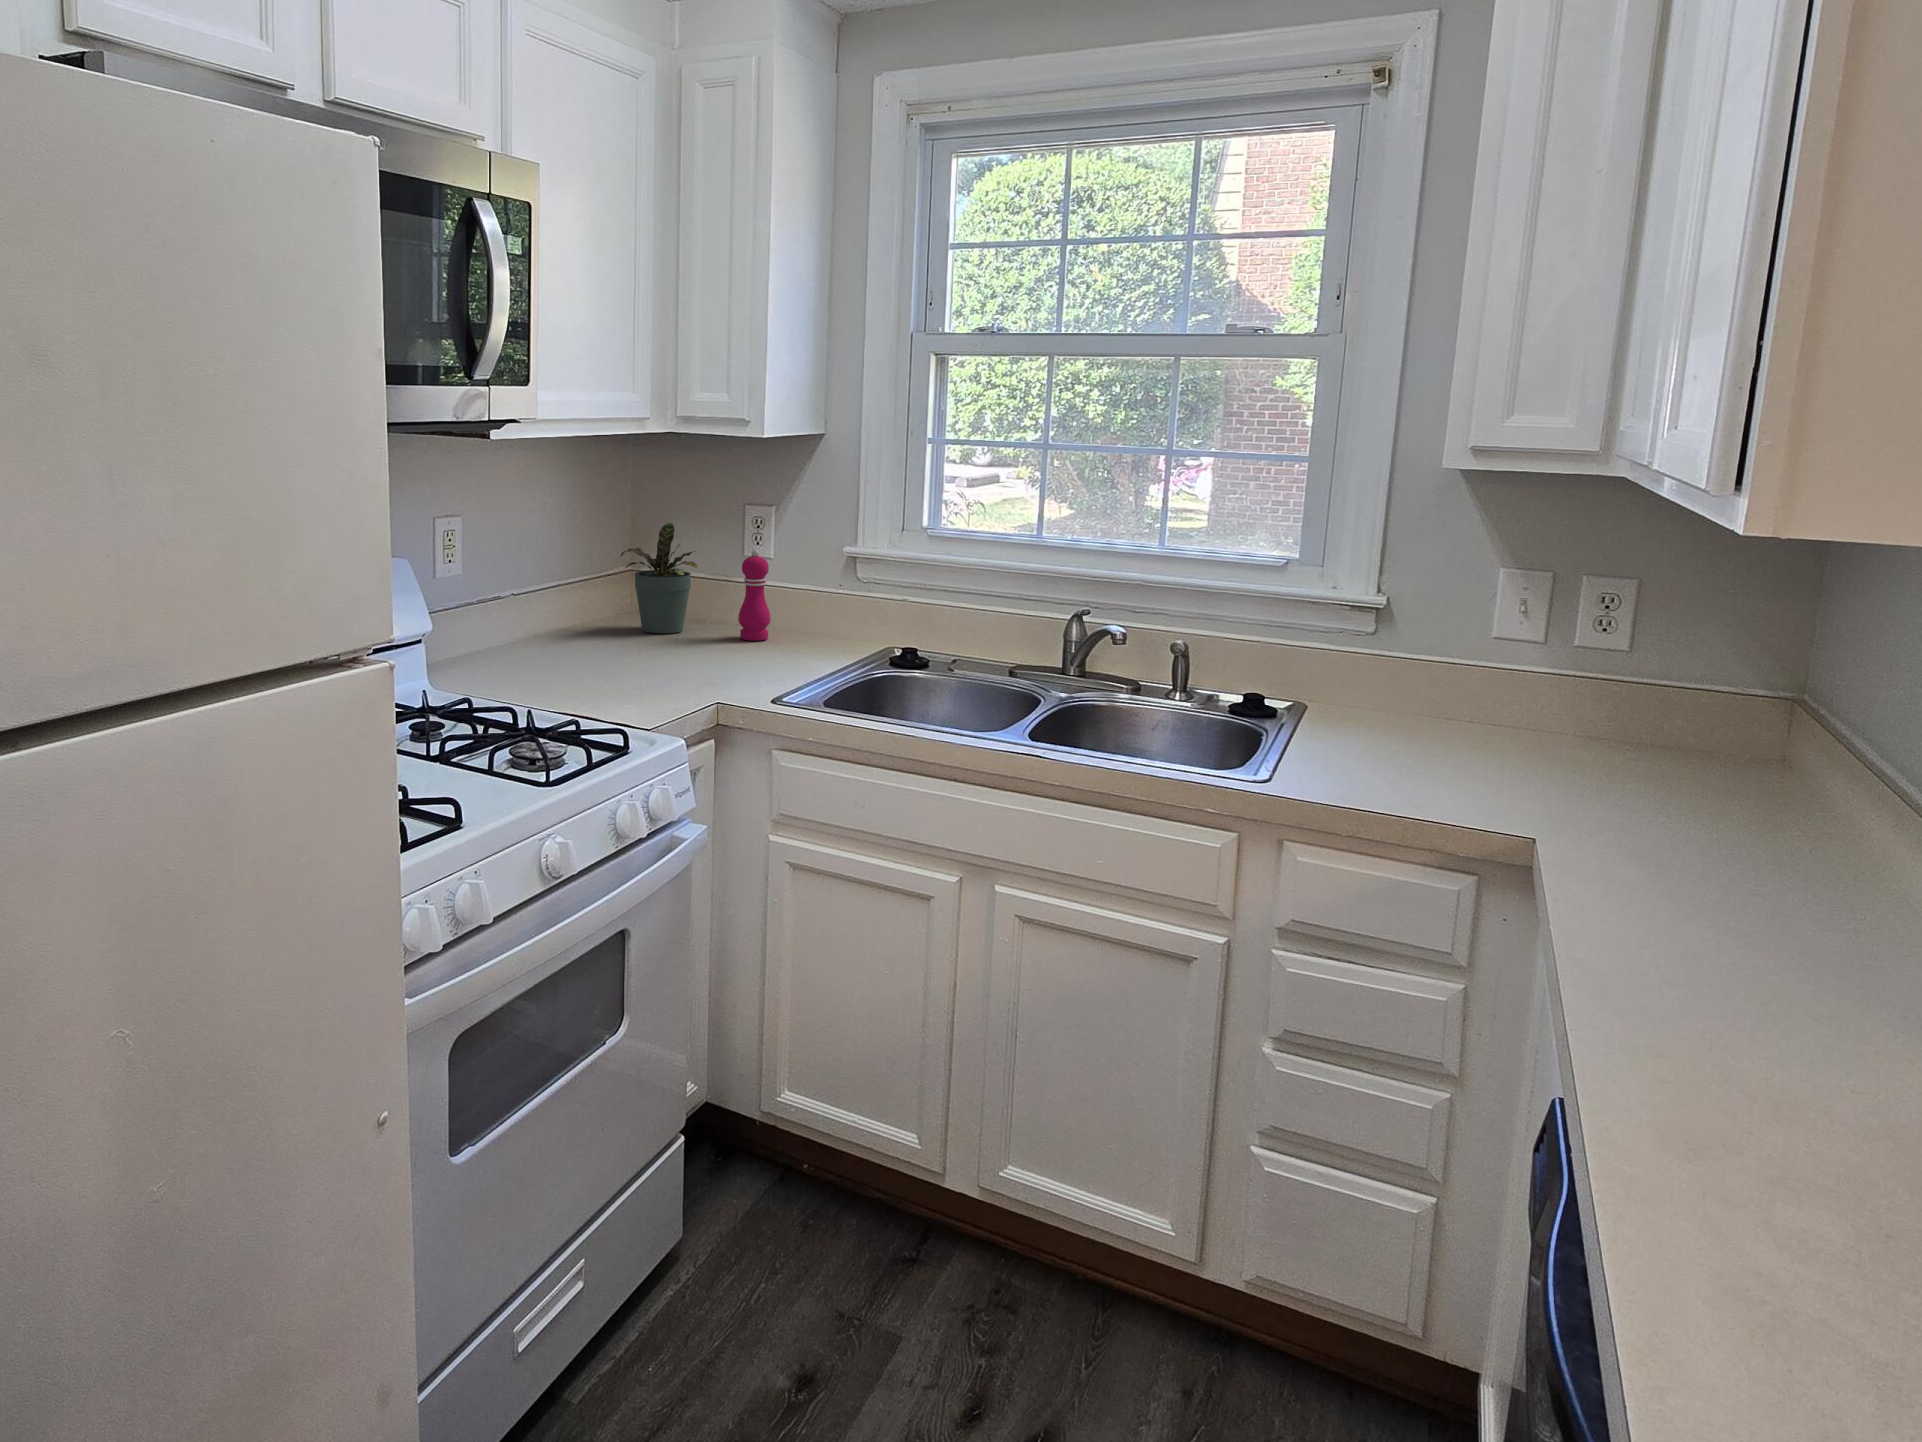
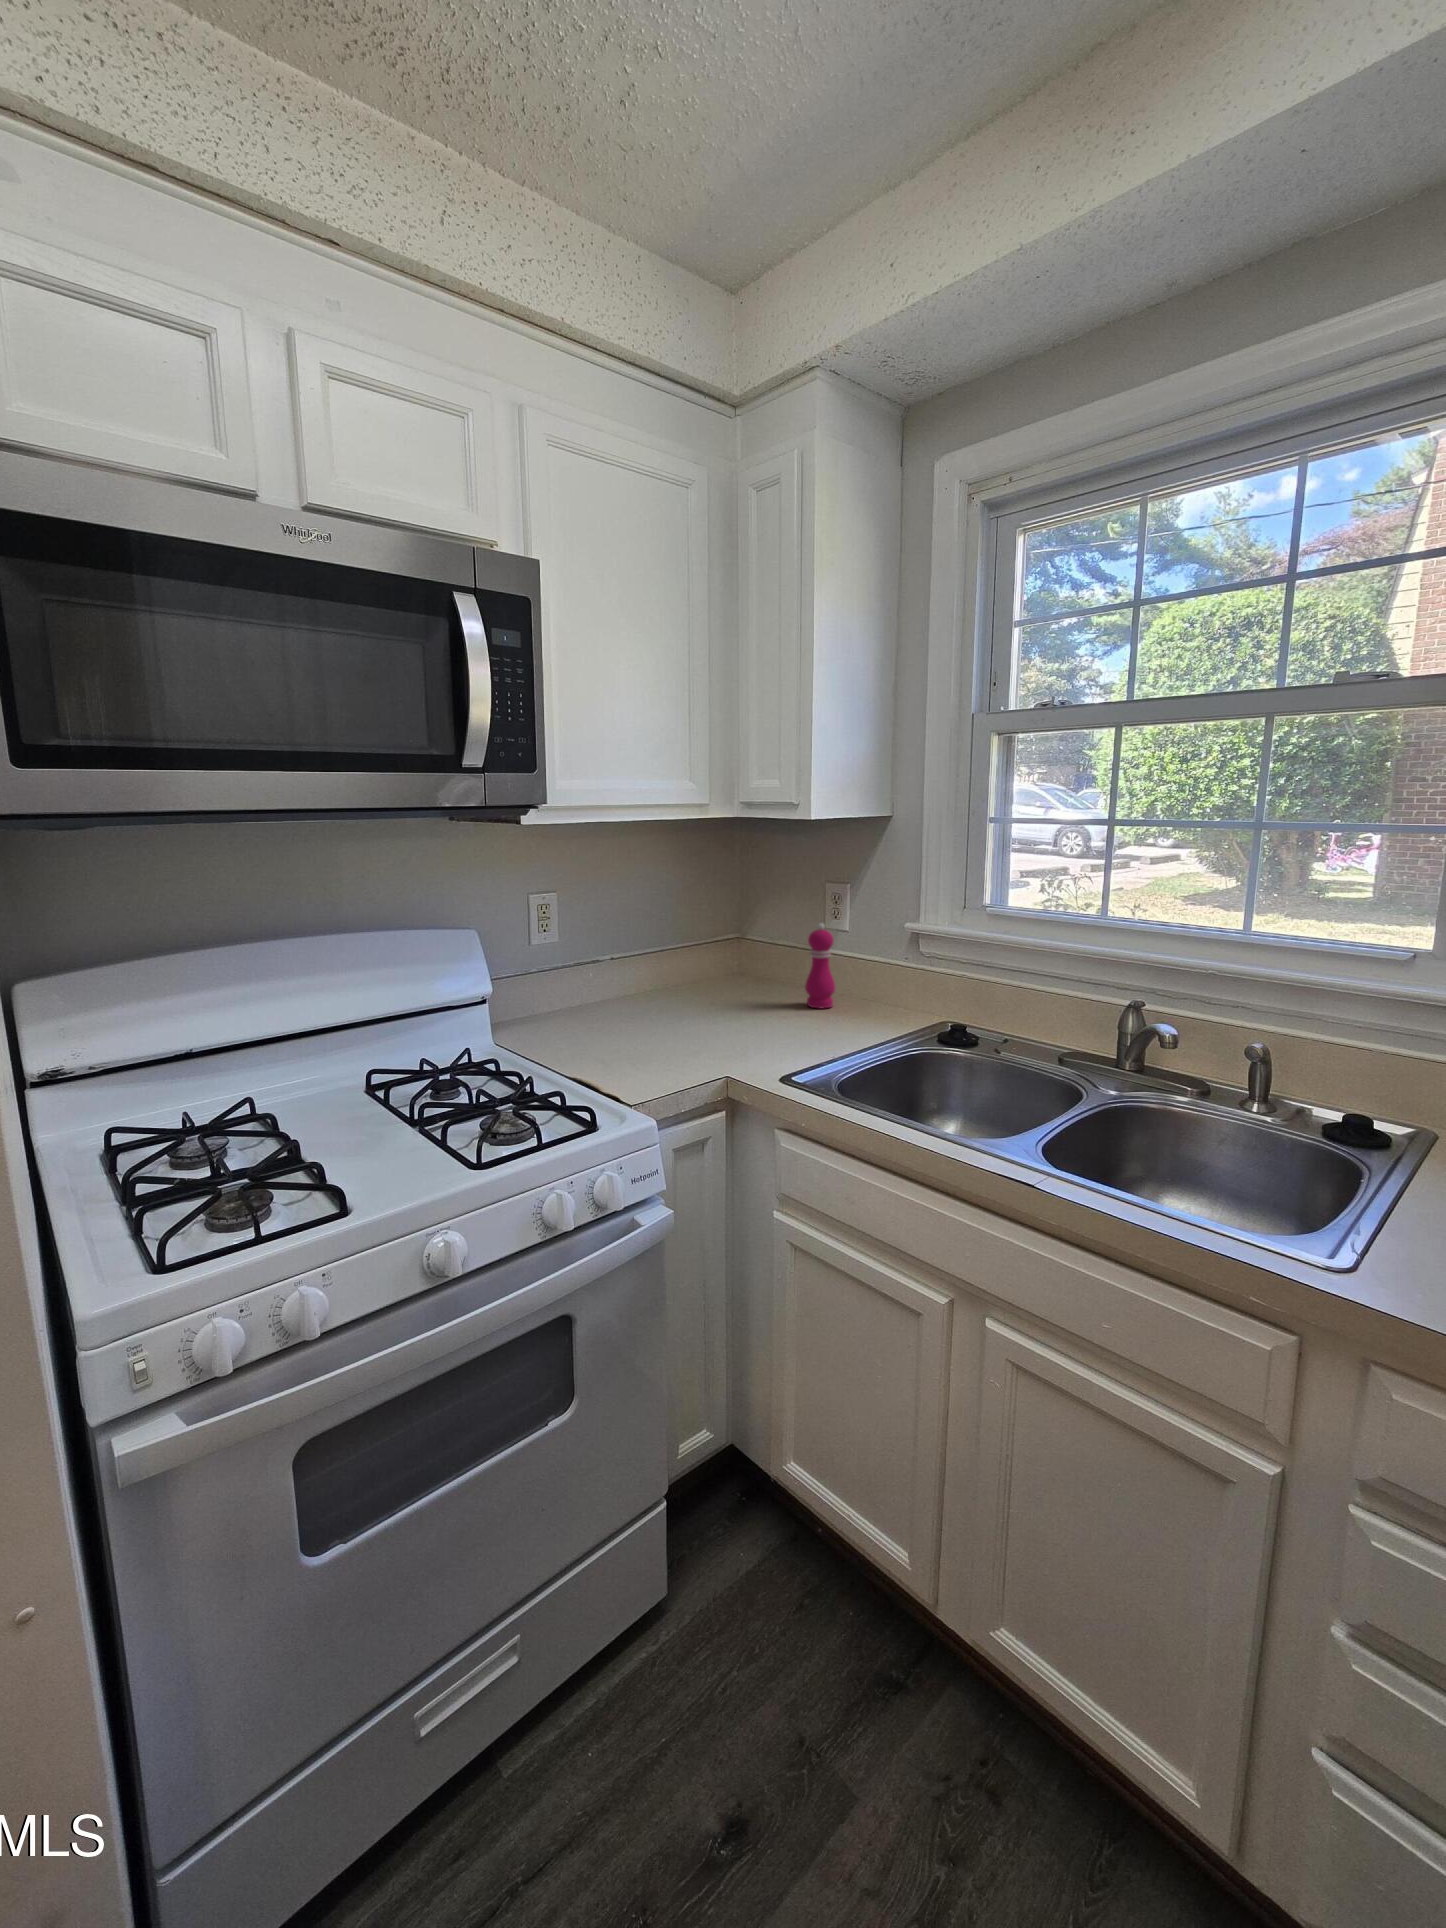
potted plant: present [621,523,698,633] -> none [708,898,775,997]

